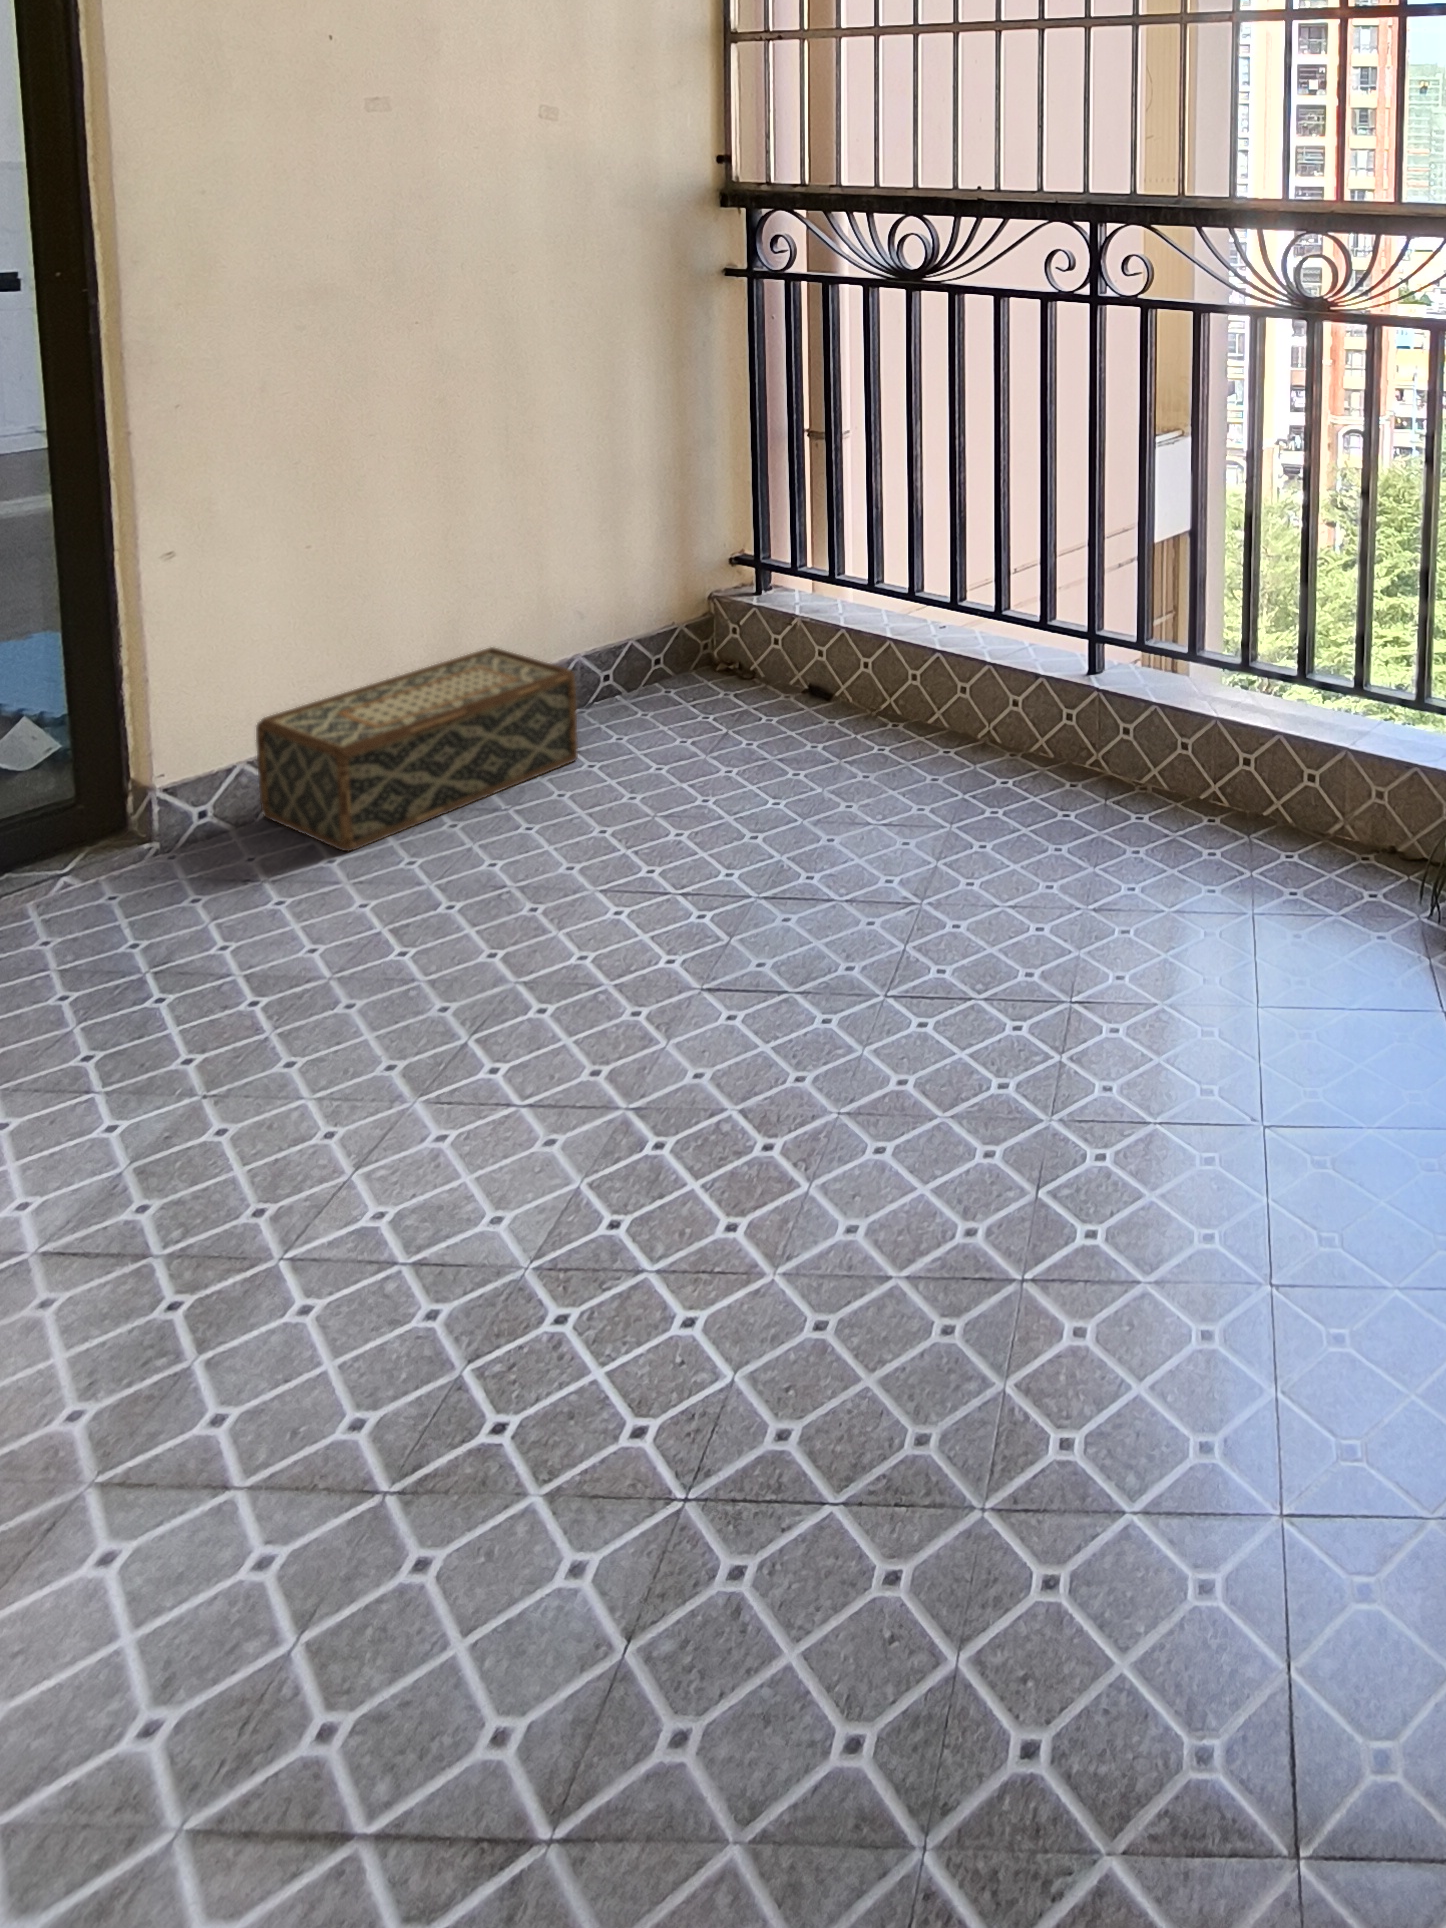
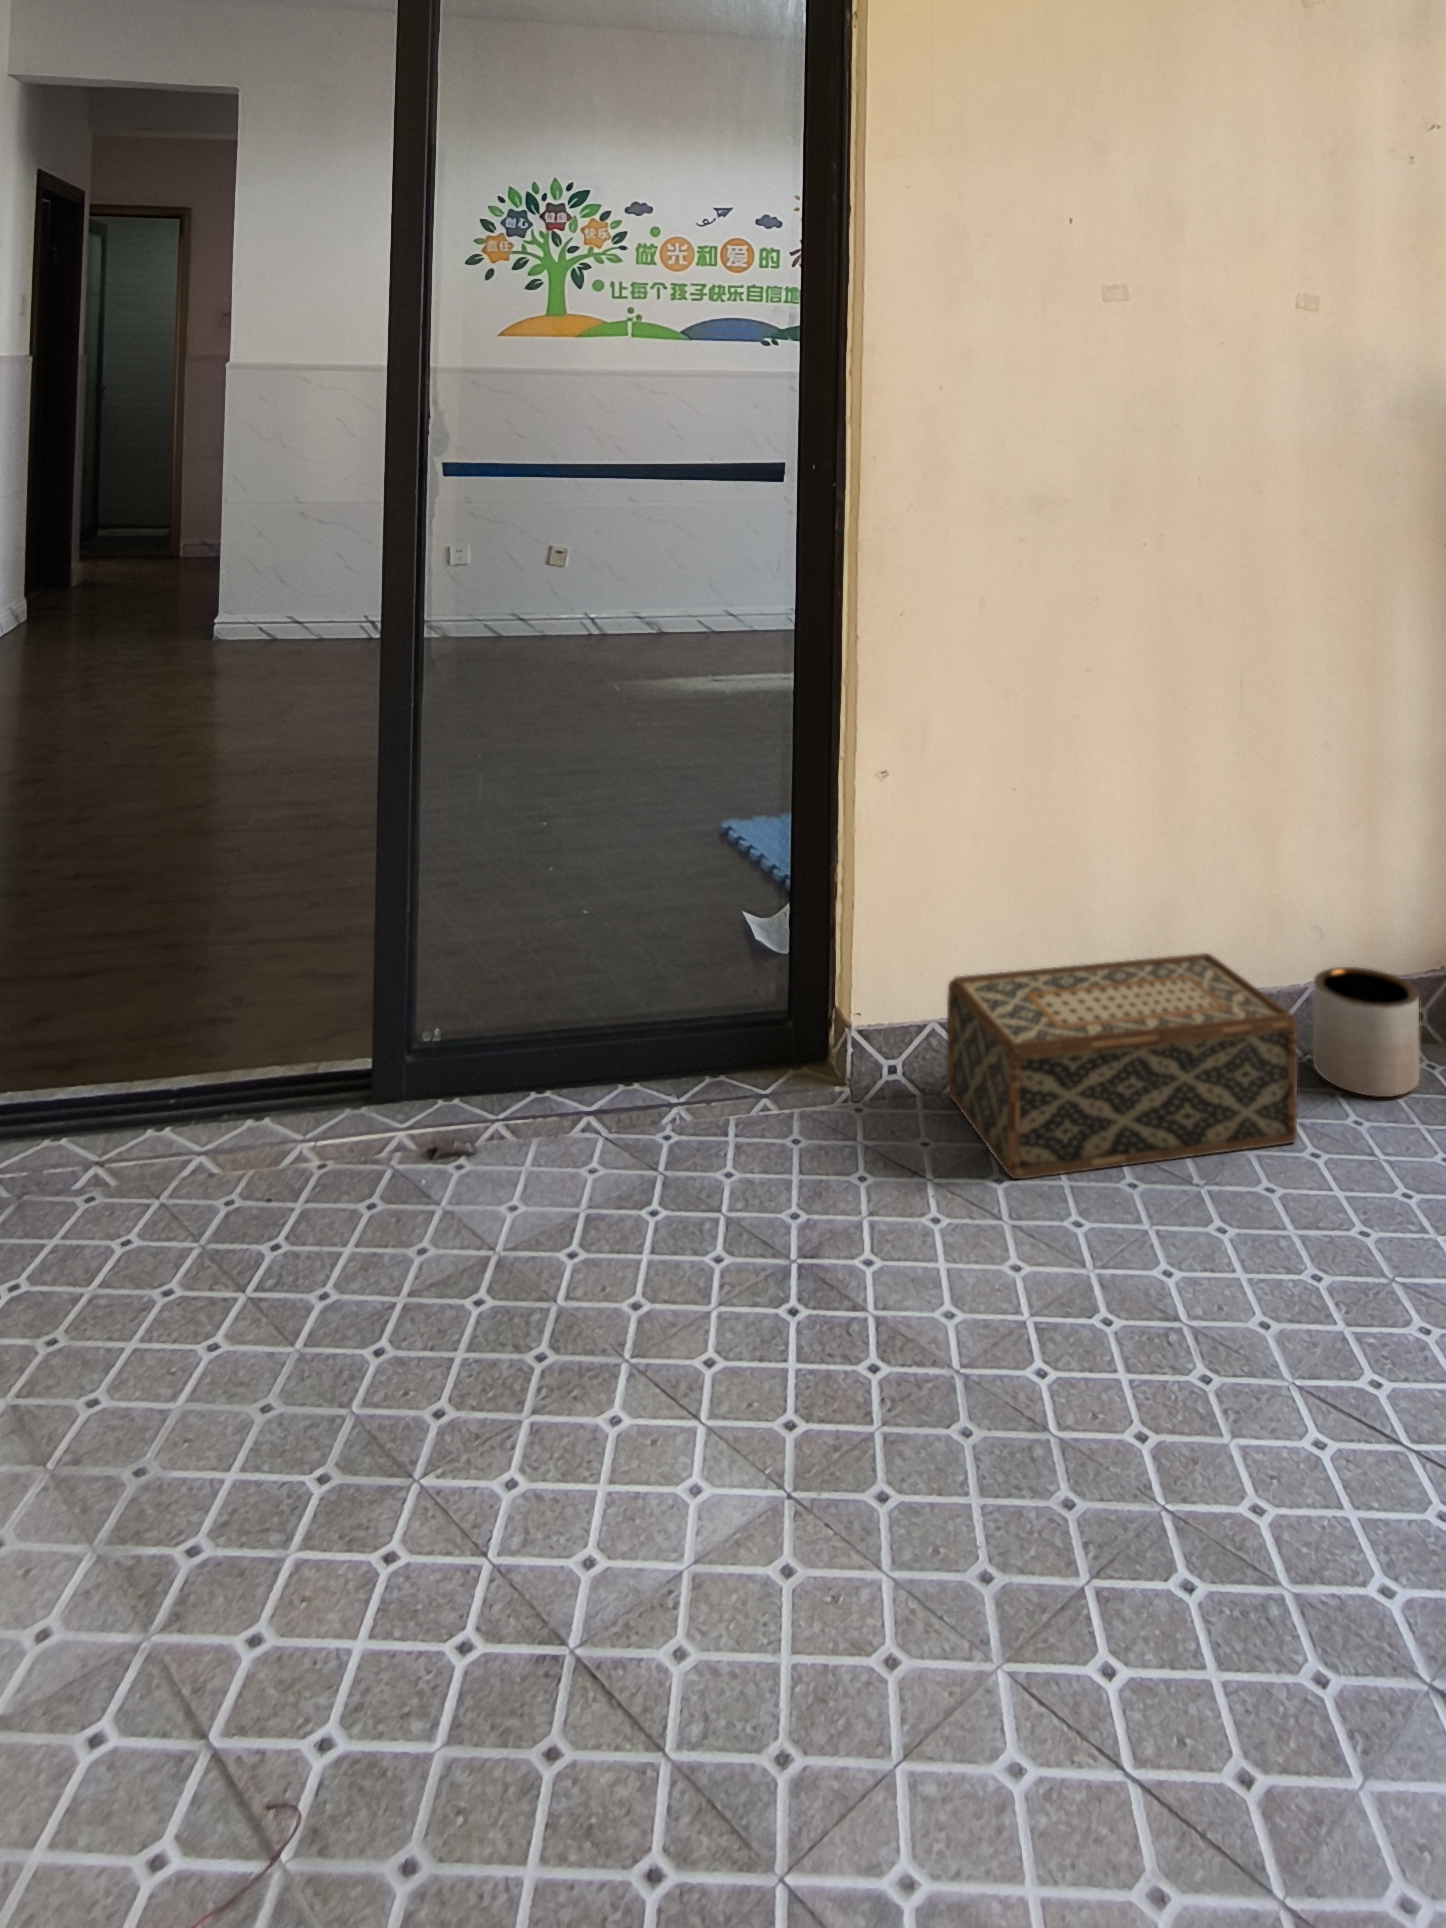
planter: none [578,629,661,718] -> present [1313,967,1420,1097]

